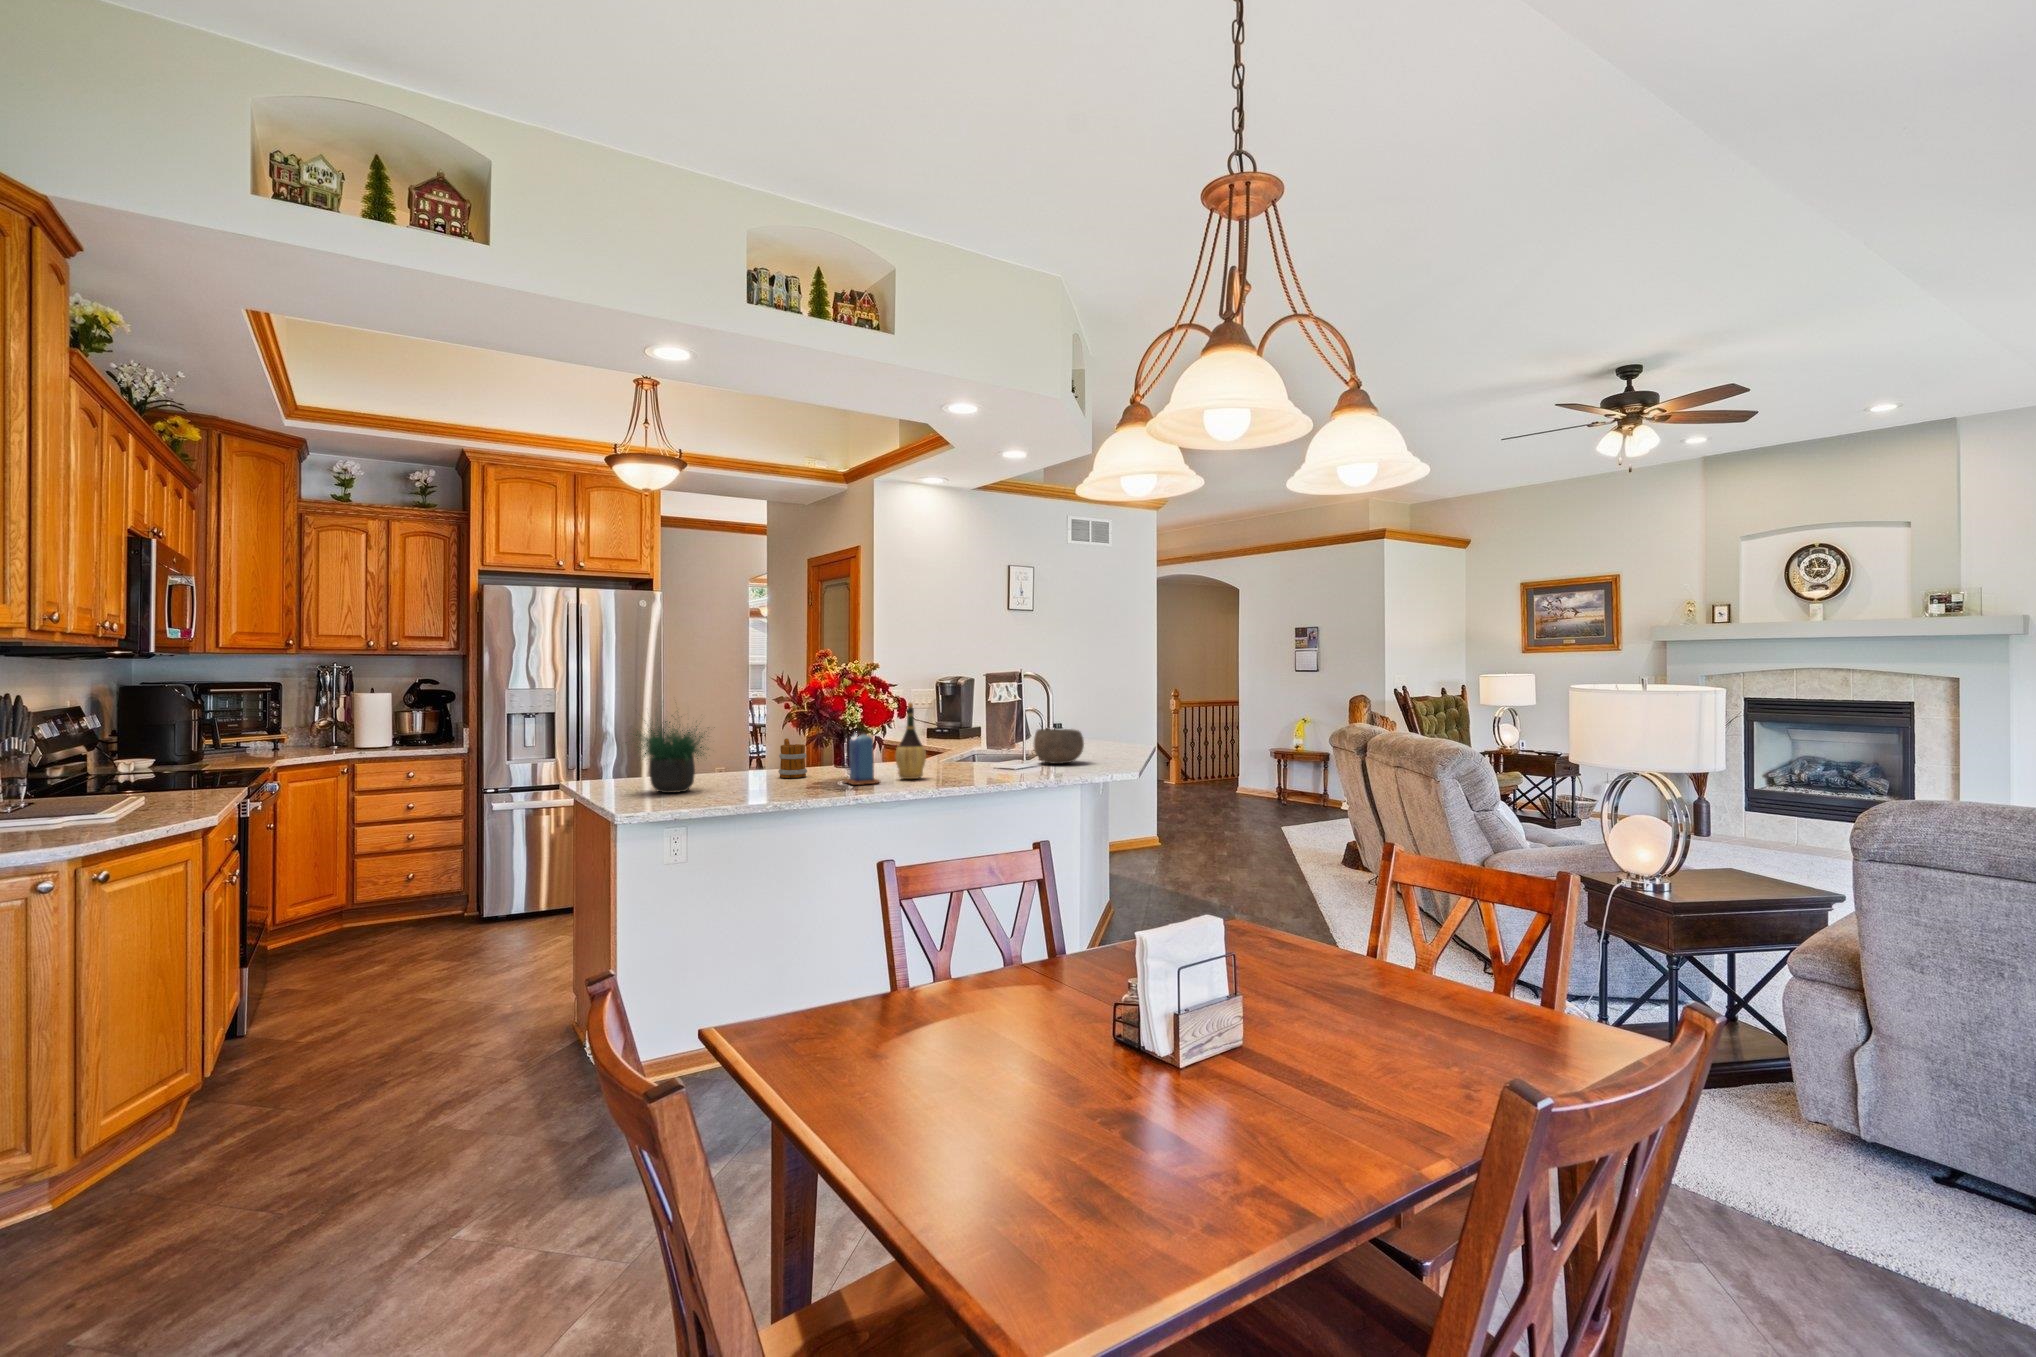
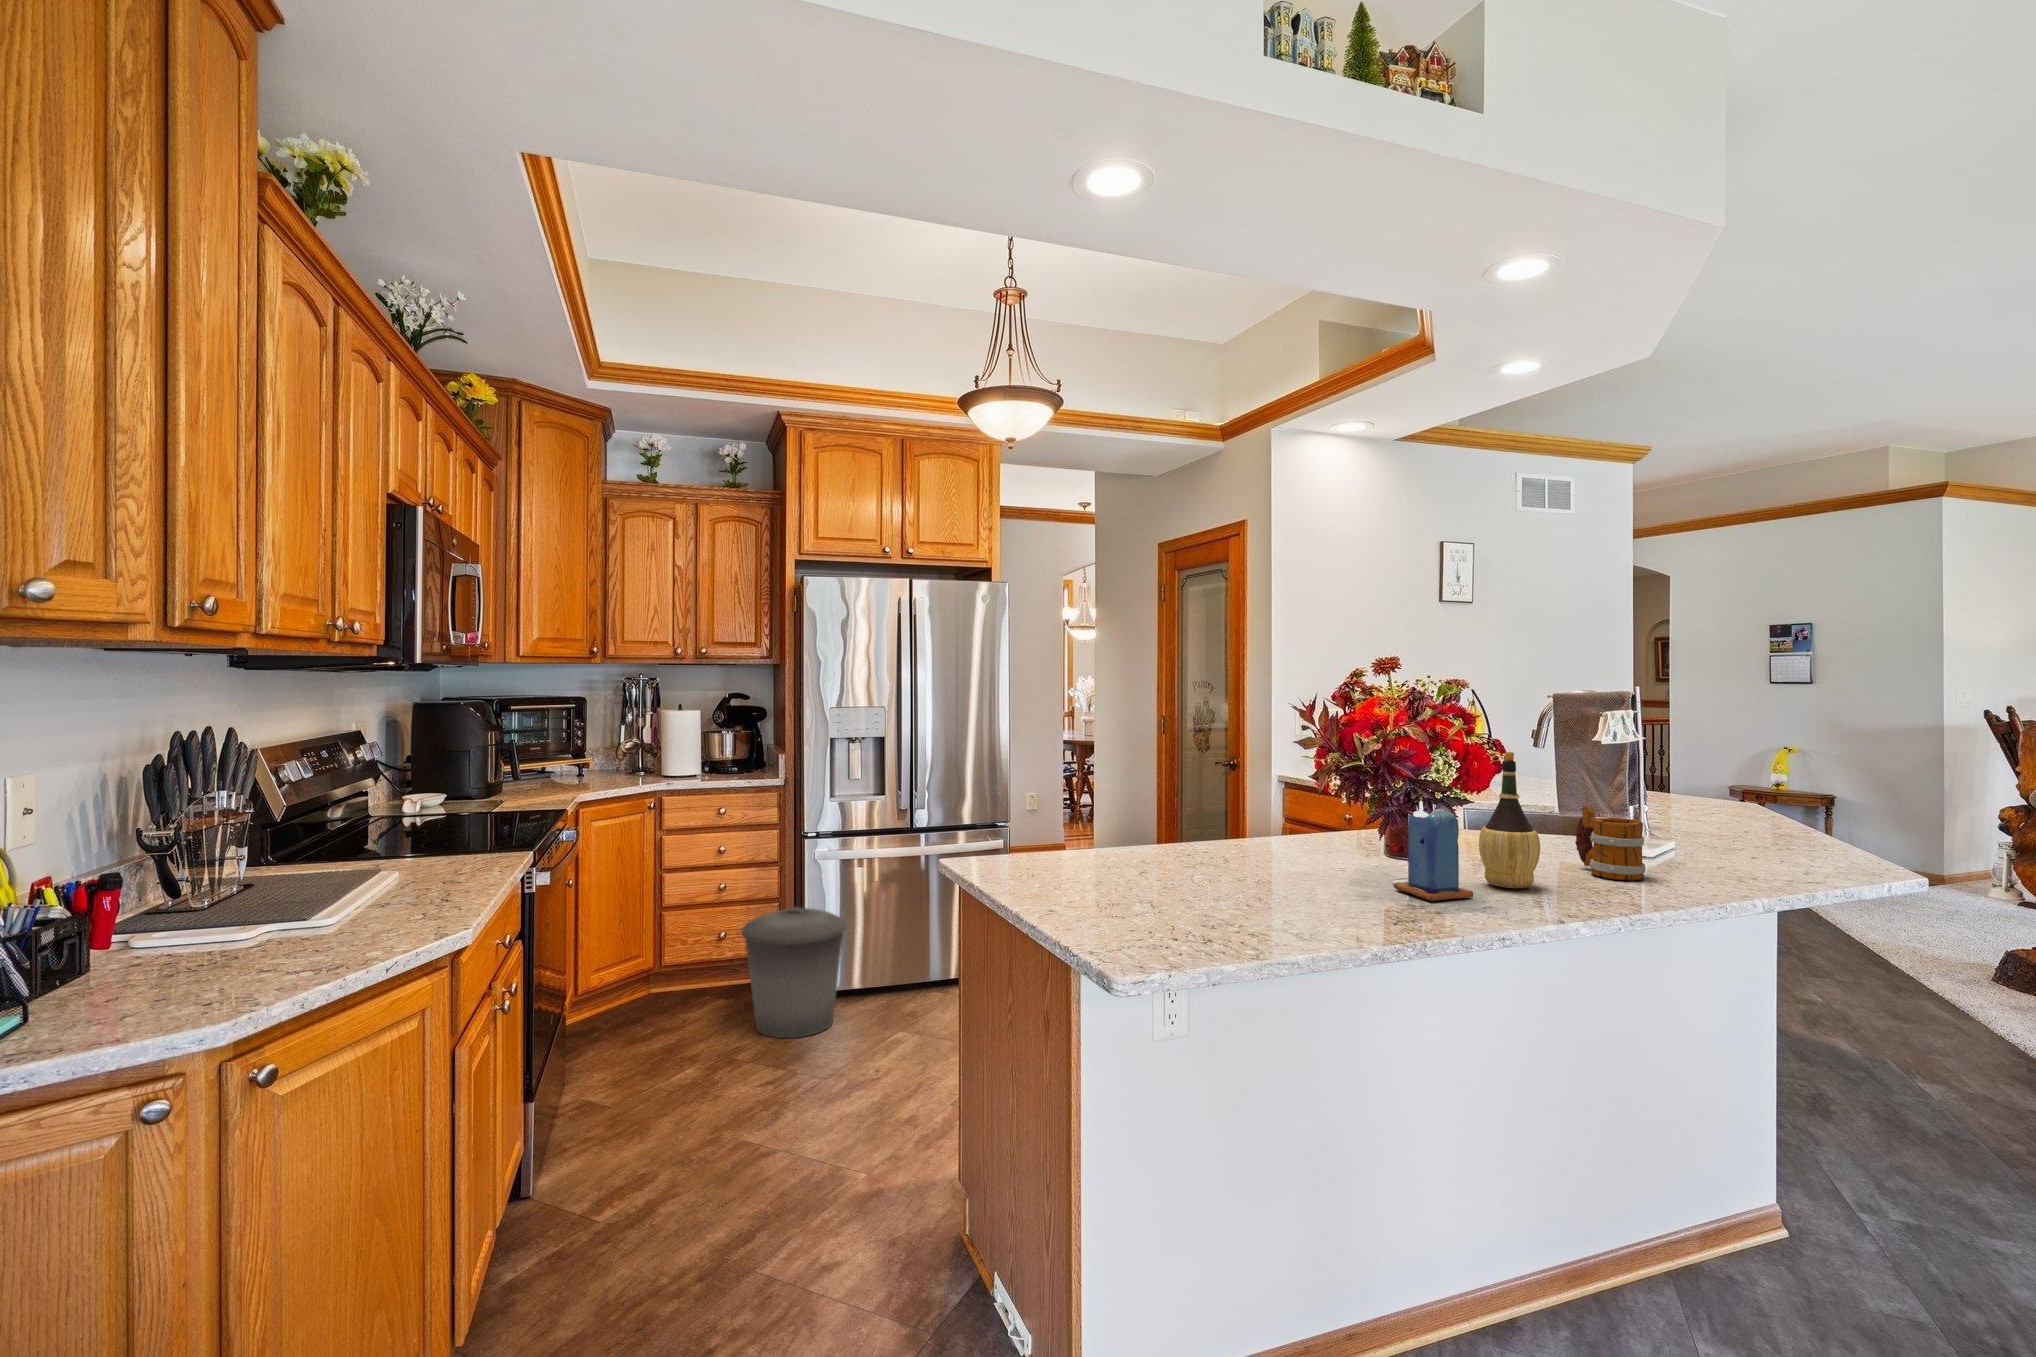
potted plant: present [633,720,709,793] -> none [1038,734,1212,902]
bowl: present [1034,729,1084,764] -> none [1665,791,1778,856]
mug: present [778,738,807,778] -> present [1575,806,1645,880]
trash can: none [428,844,521,944] -> present [742,907,846,1038]

